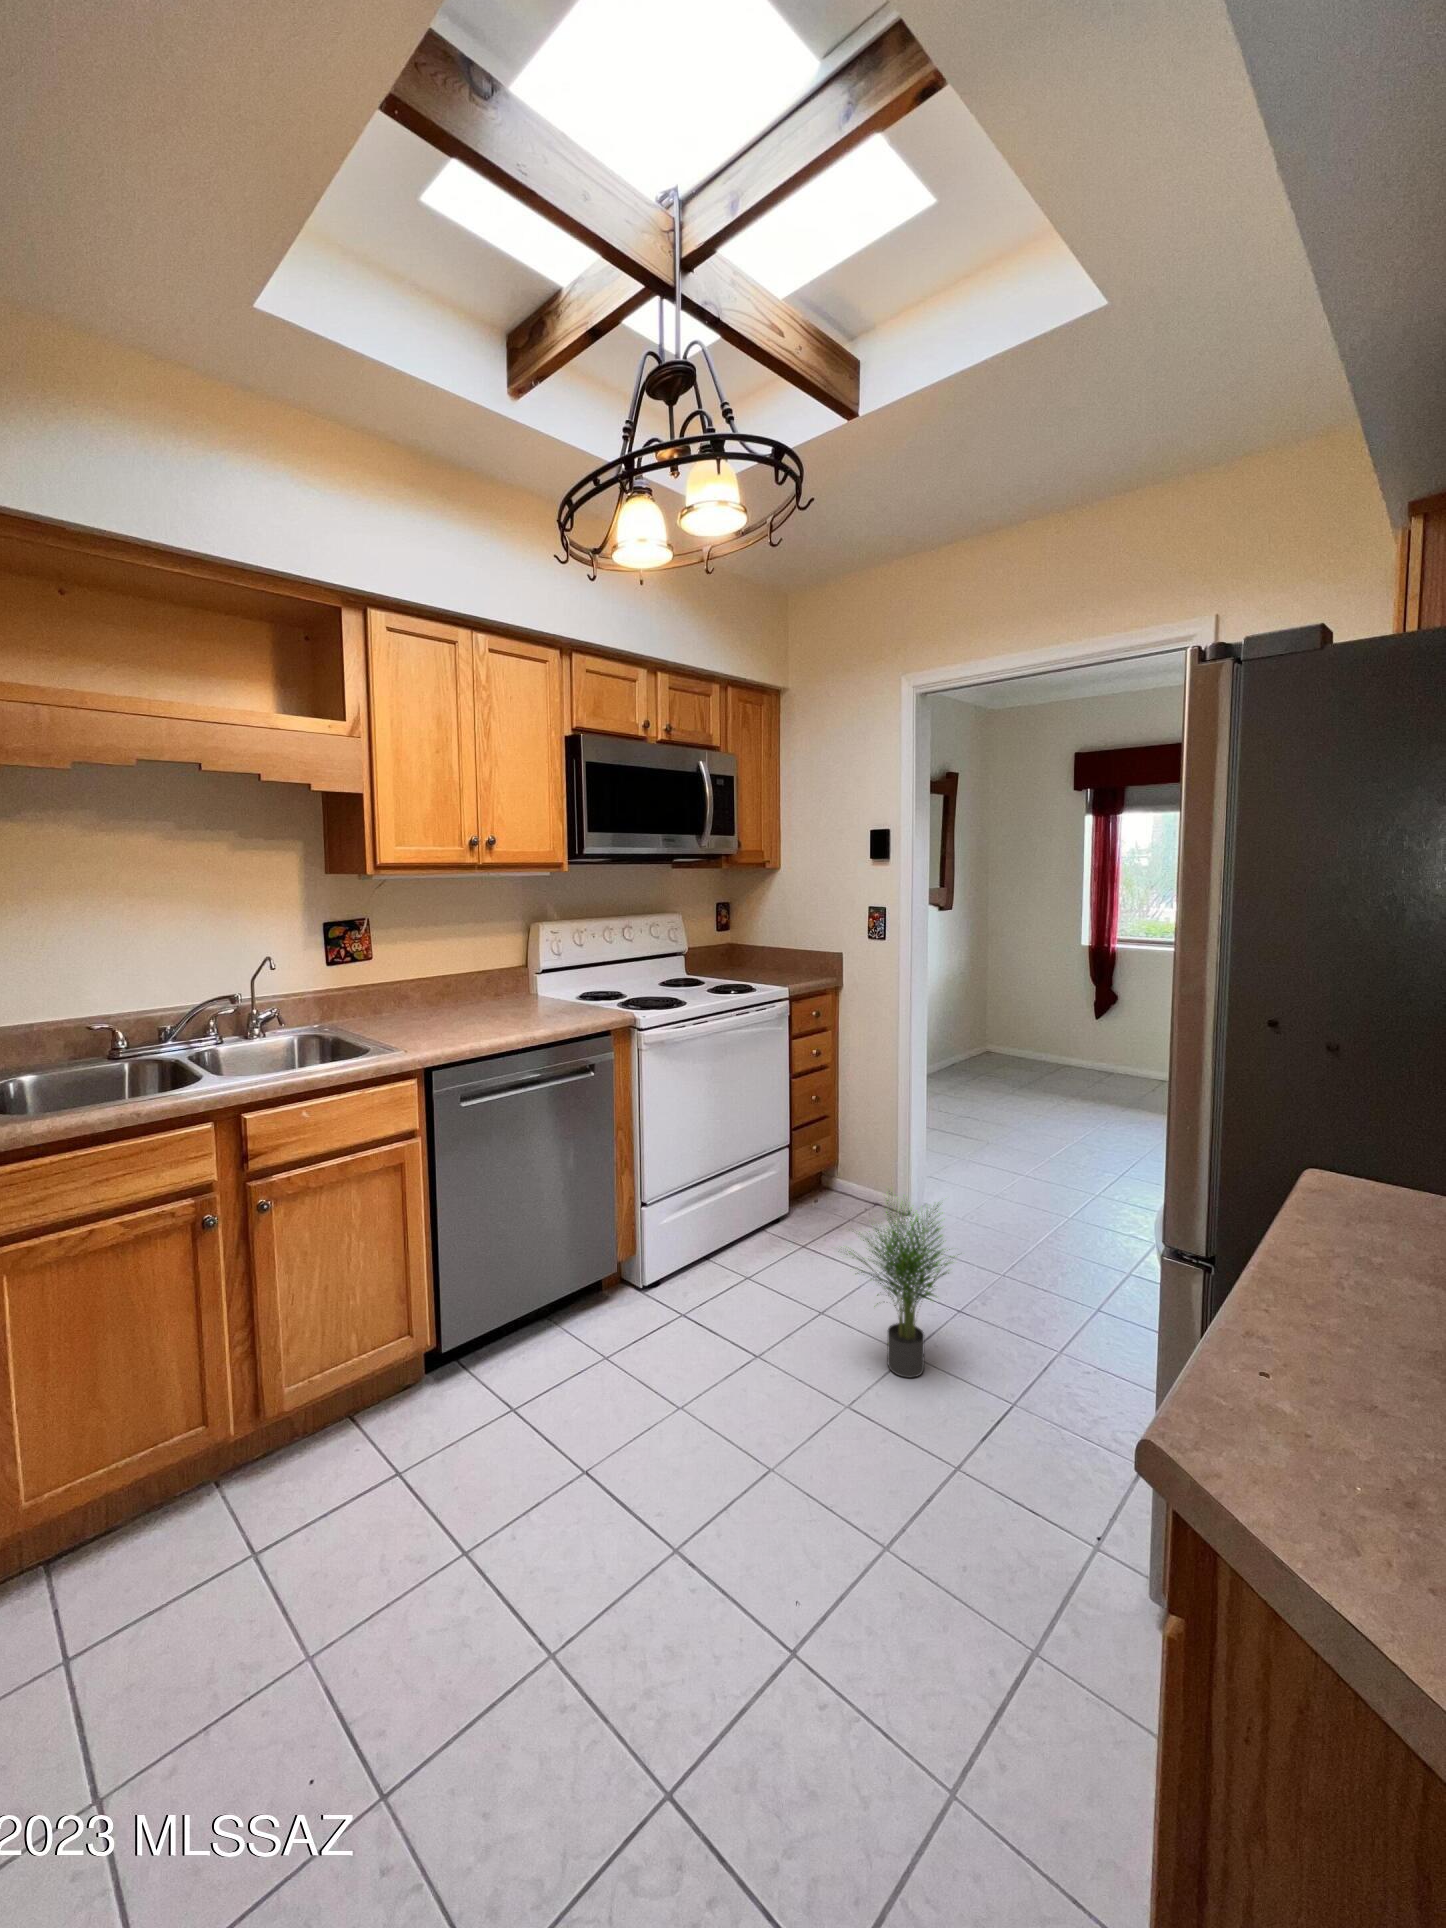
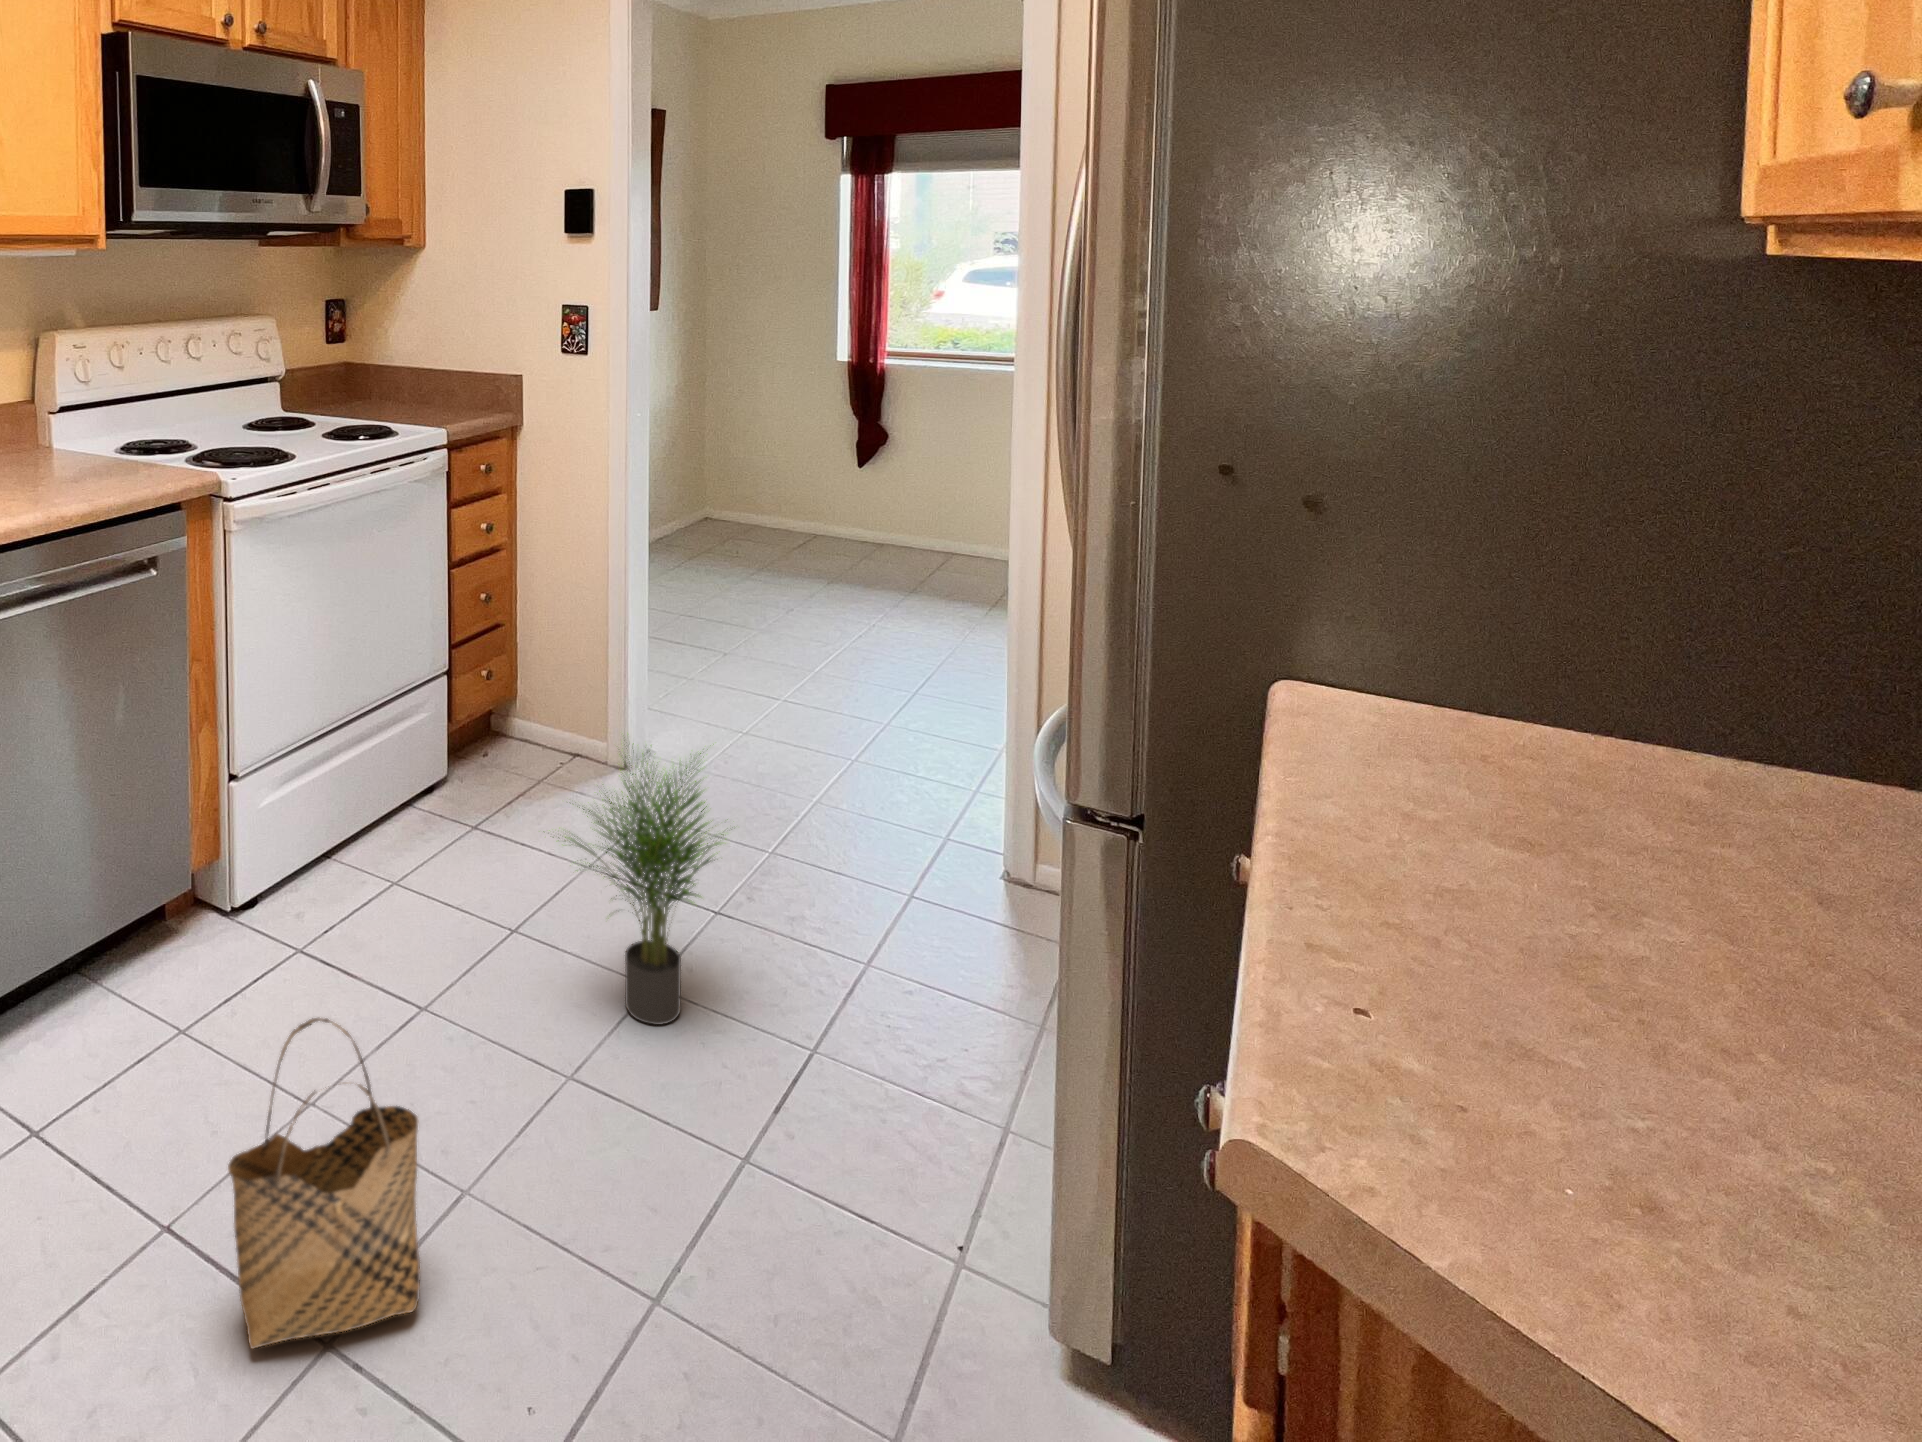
woven basket: none [615,1351,735,1548] -> present [228,1018,420,1349]

